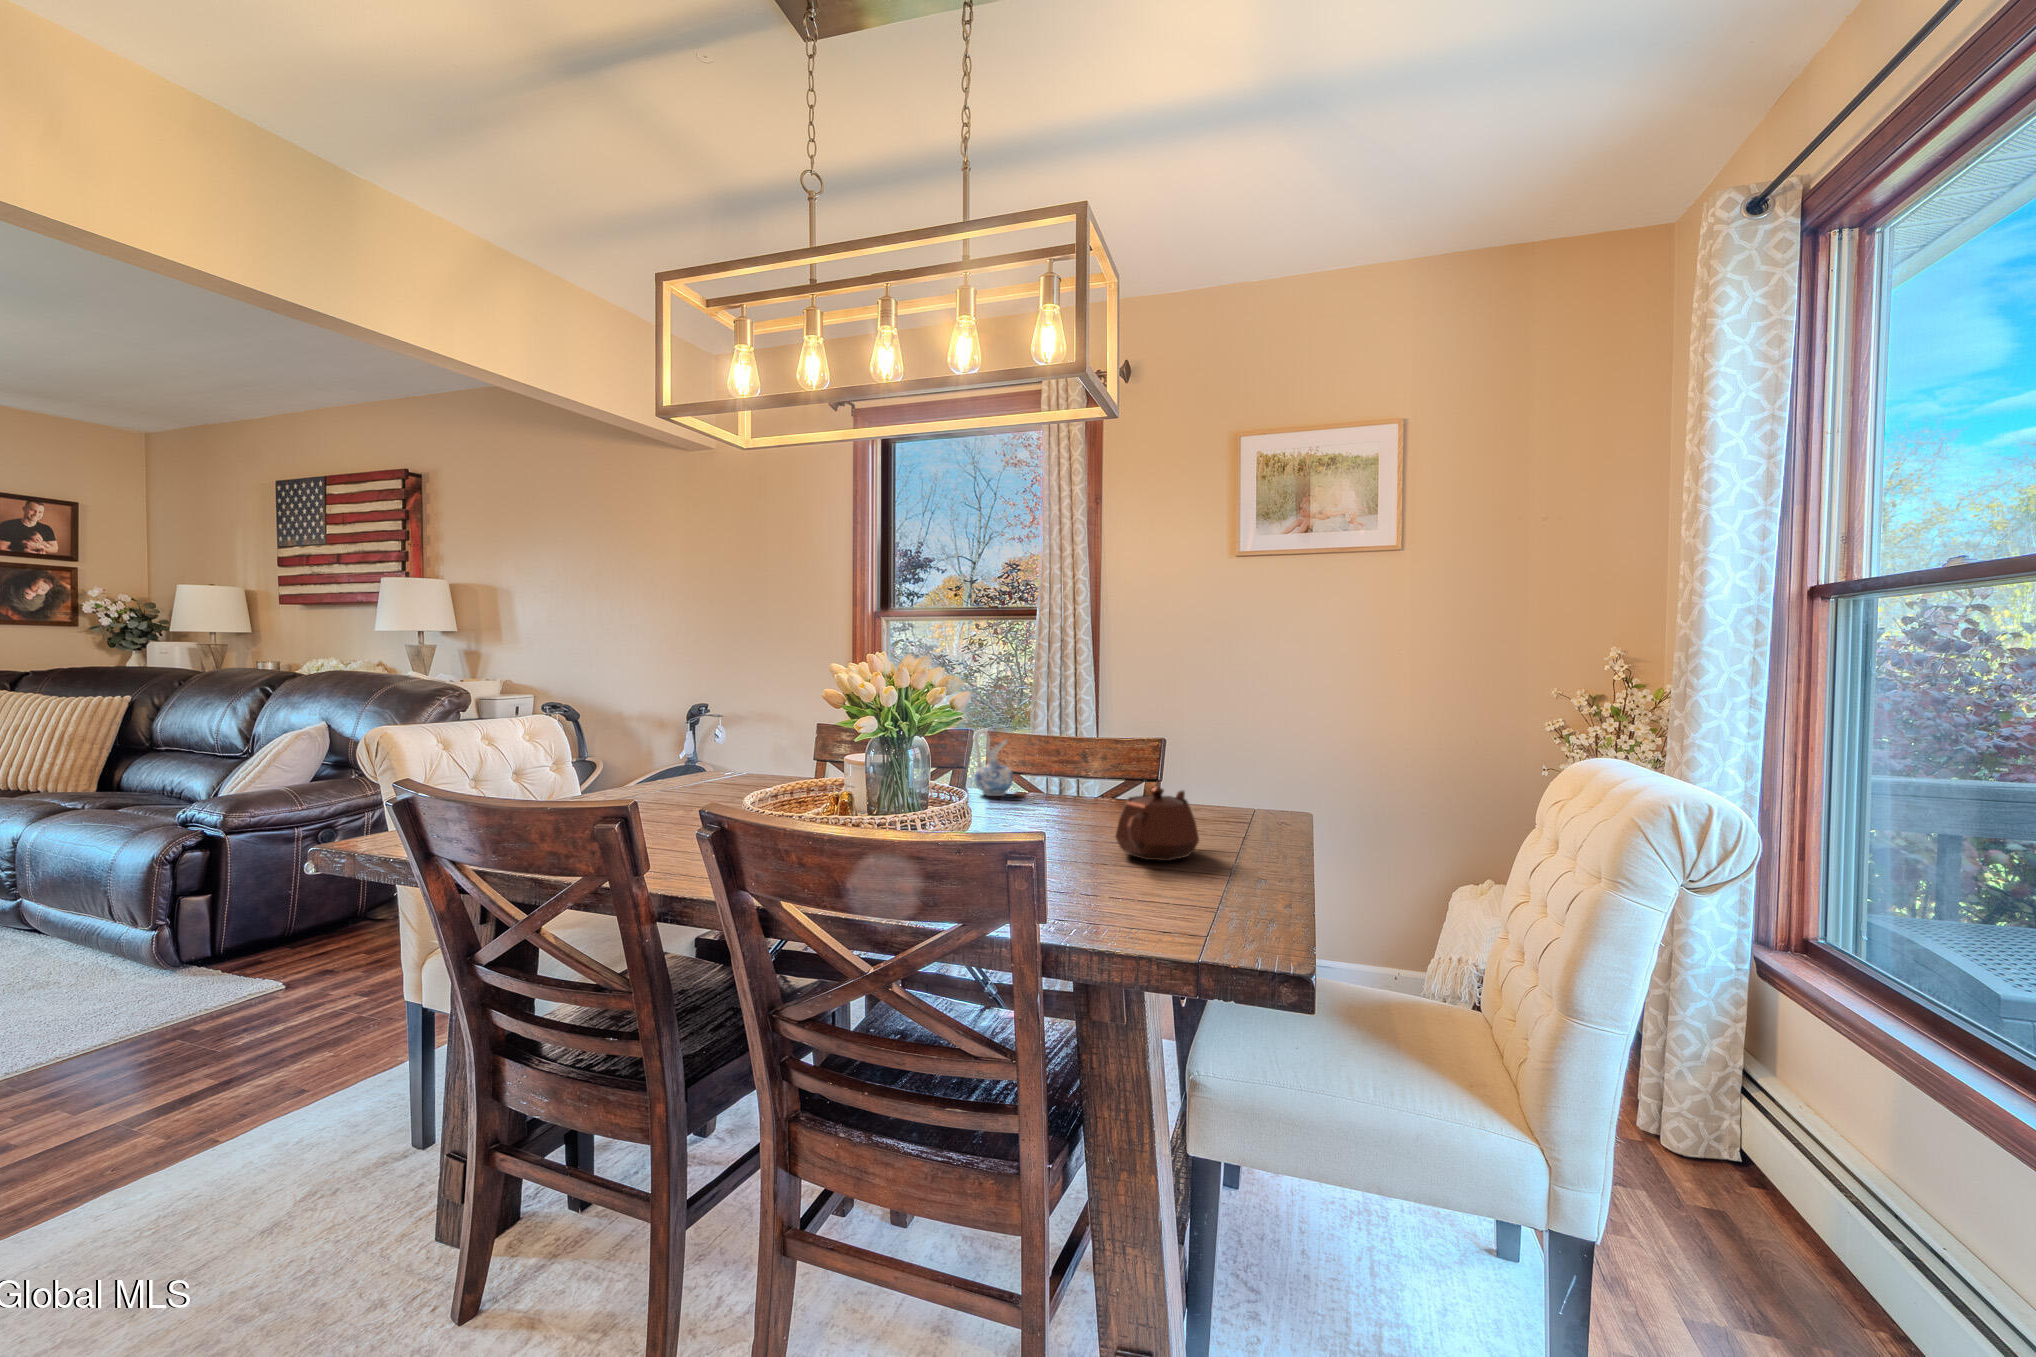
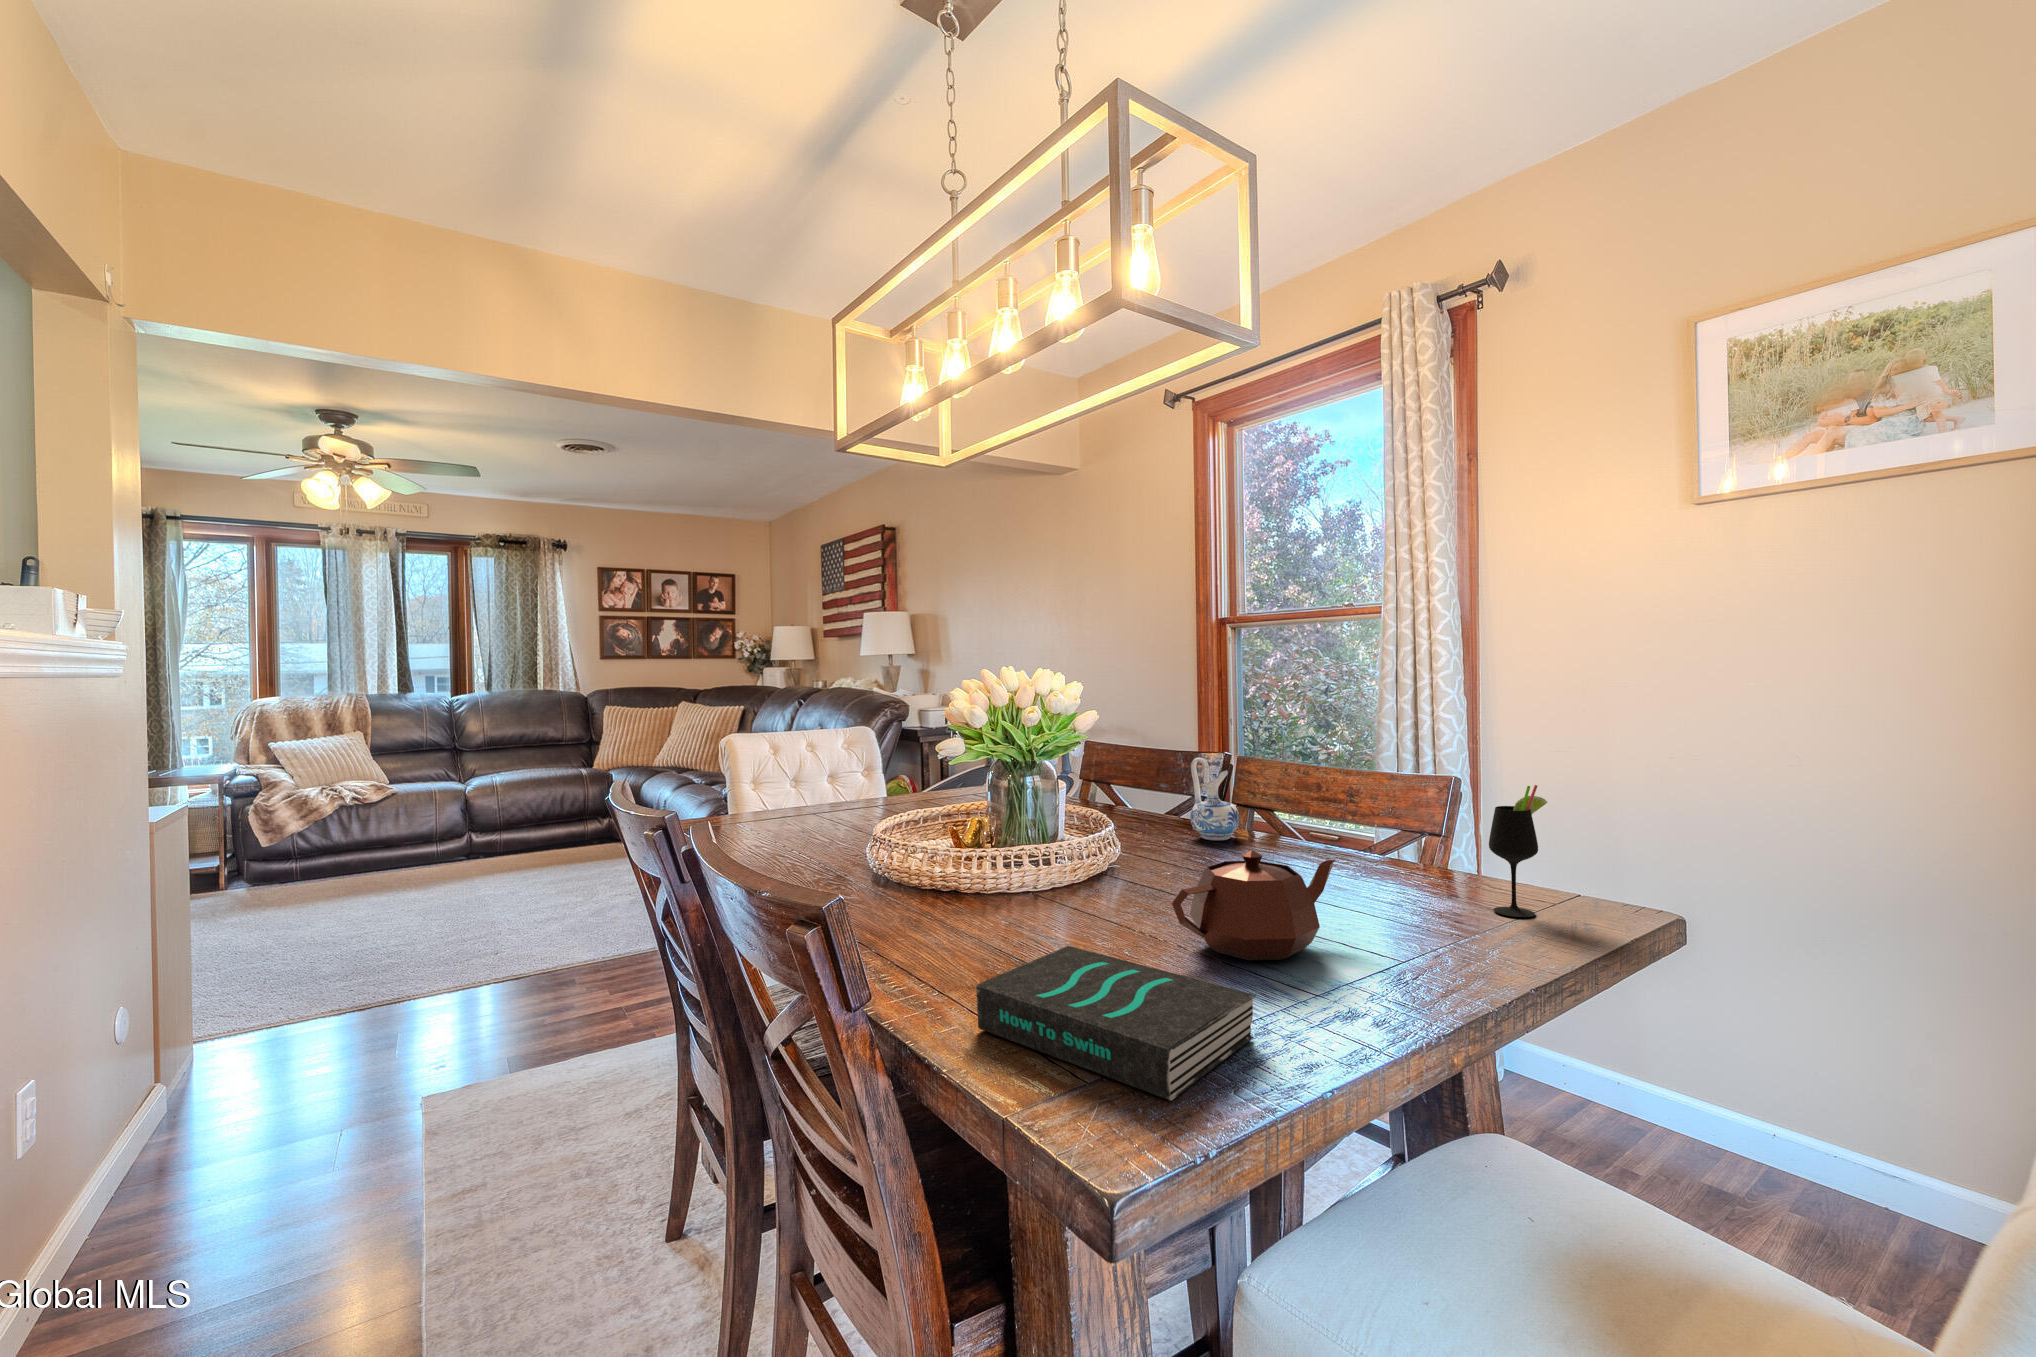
wine glass: none [1232,735,1264,819] -> present [1489,785,1547,917]
book: none [1095,863,1266,930] -> present [976,946,1257,1101]

